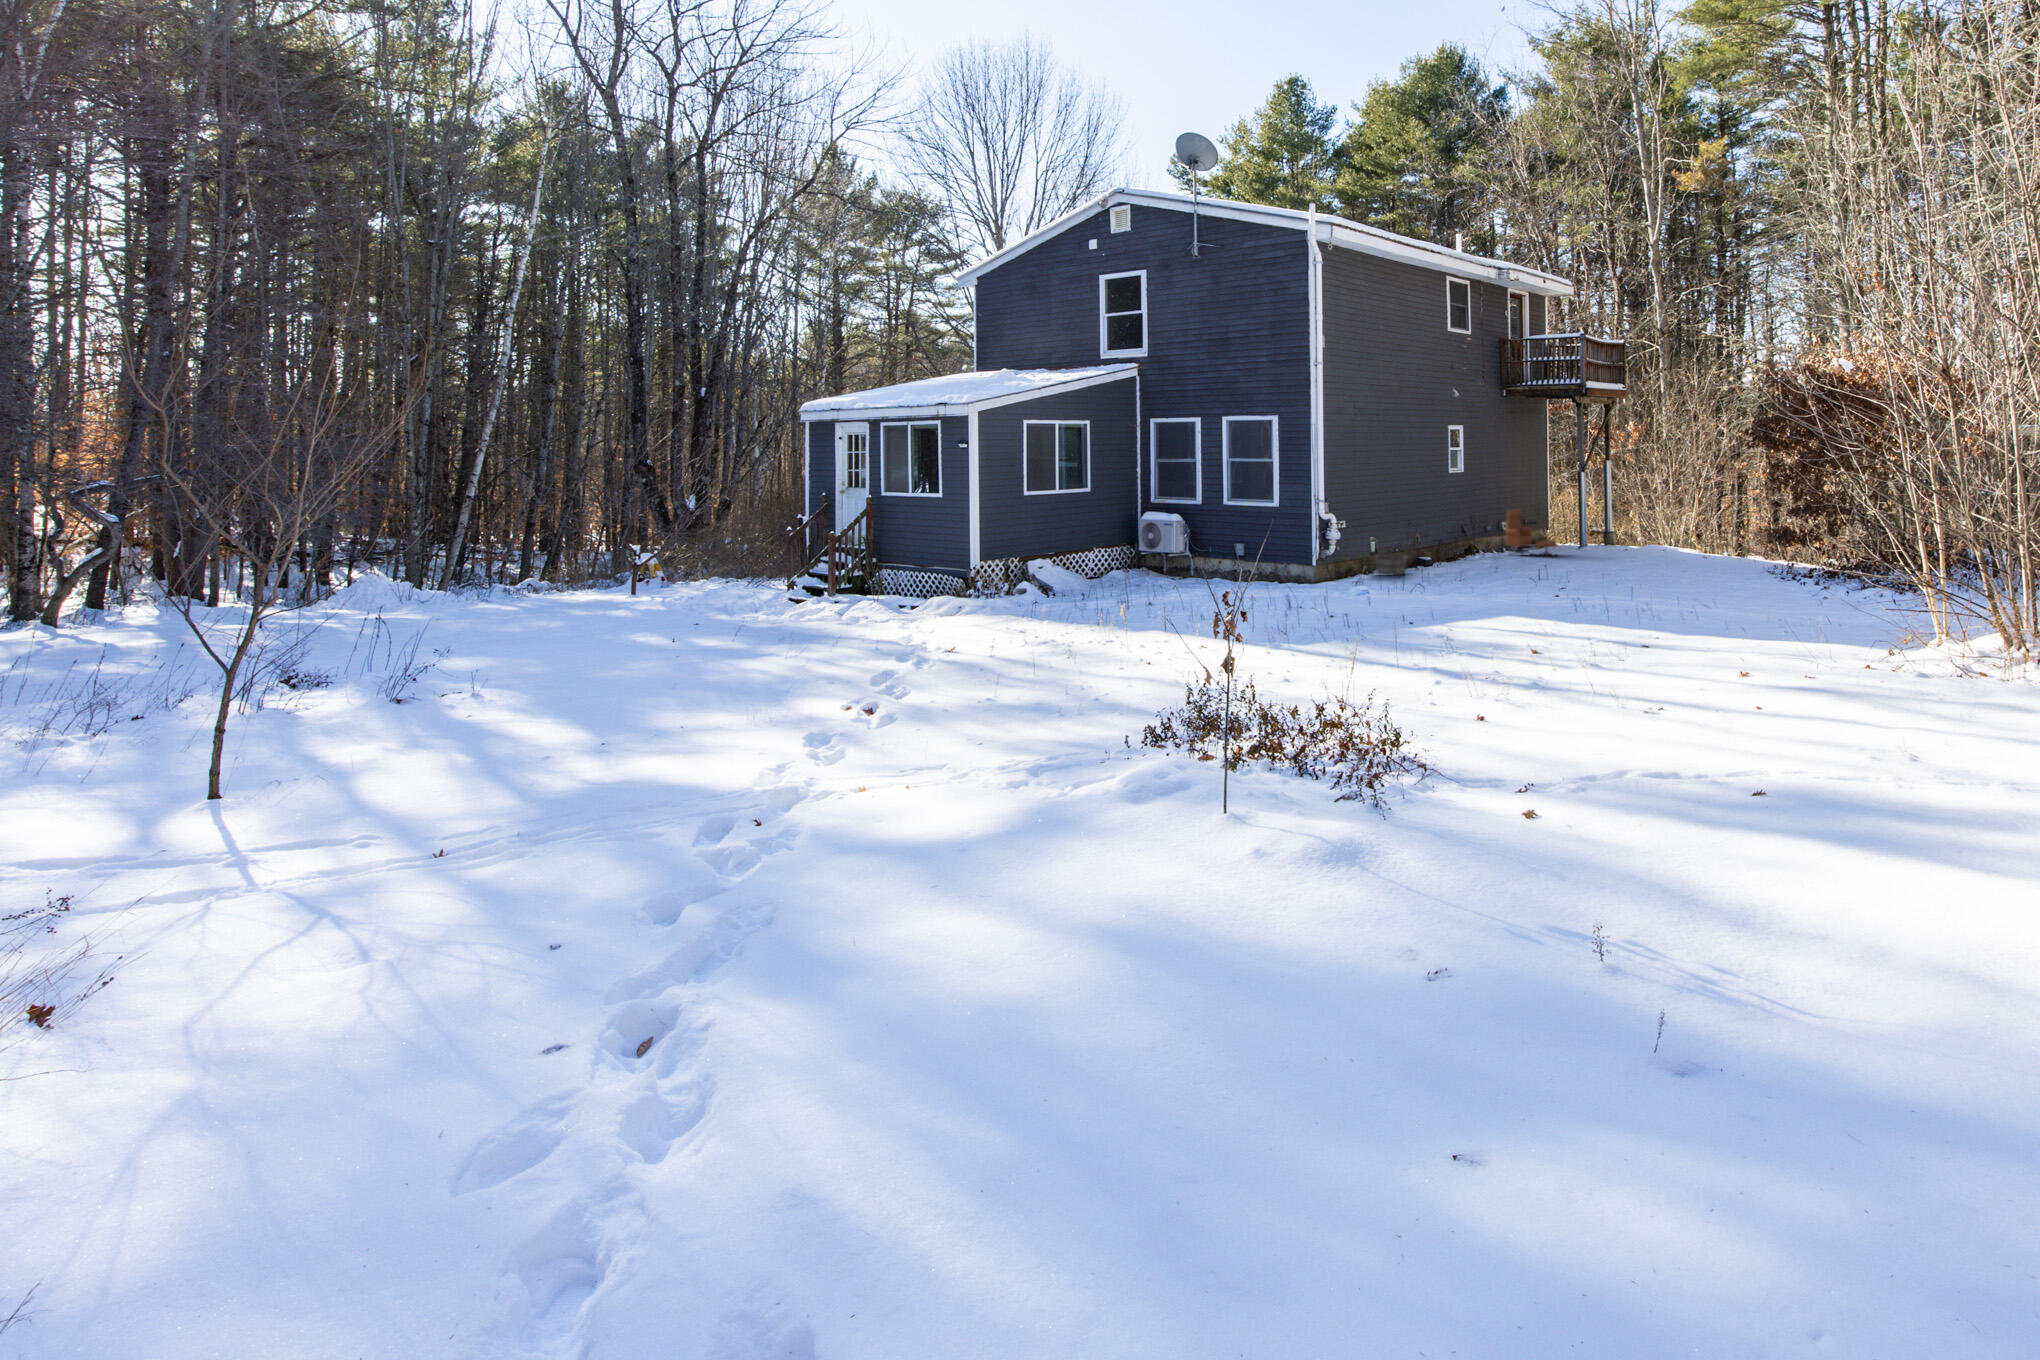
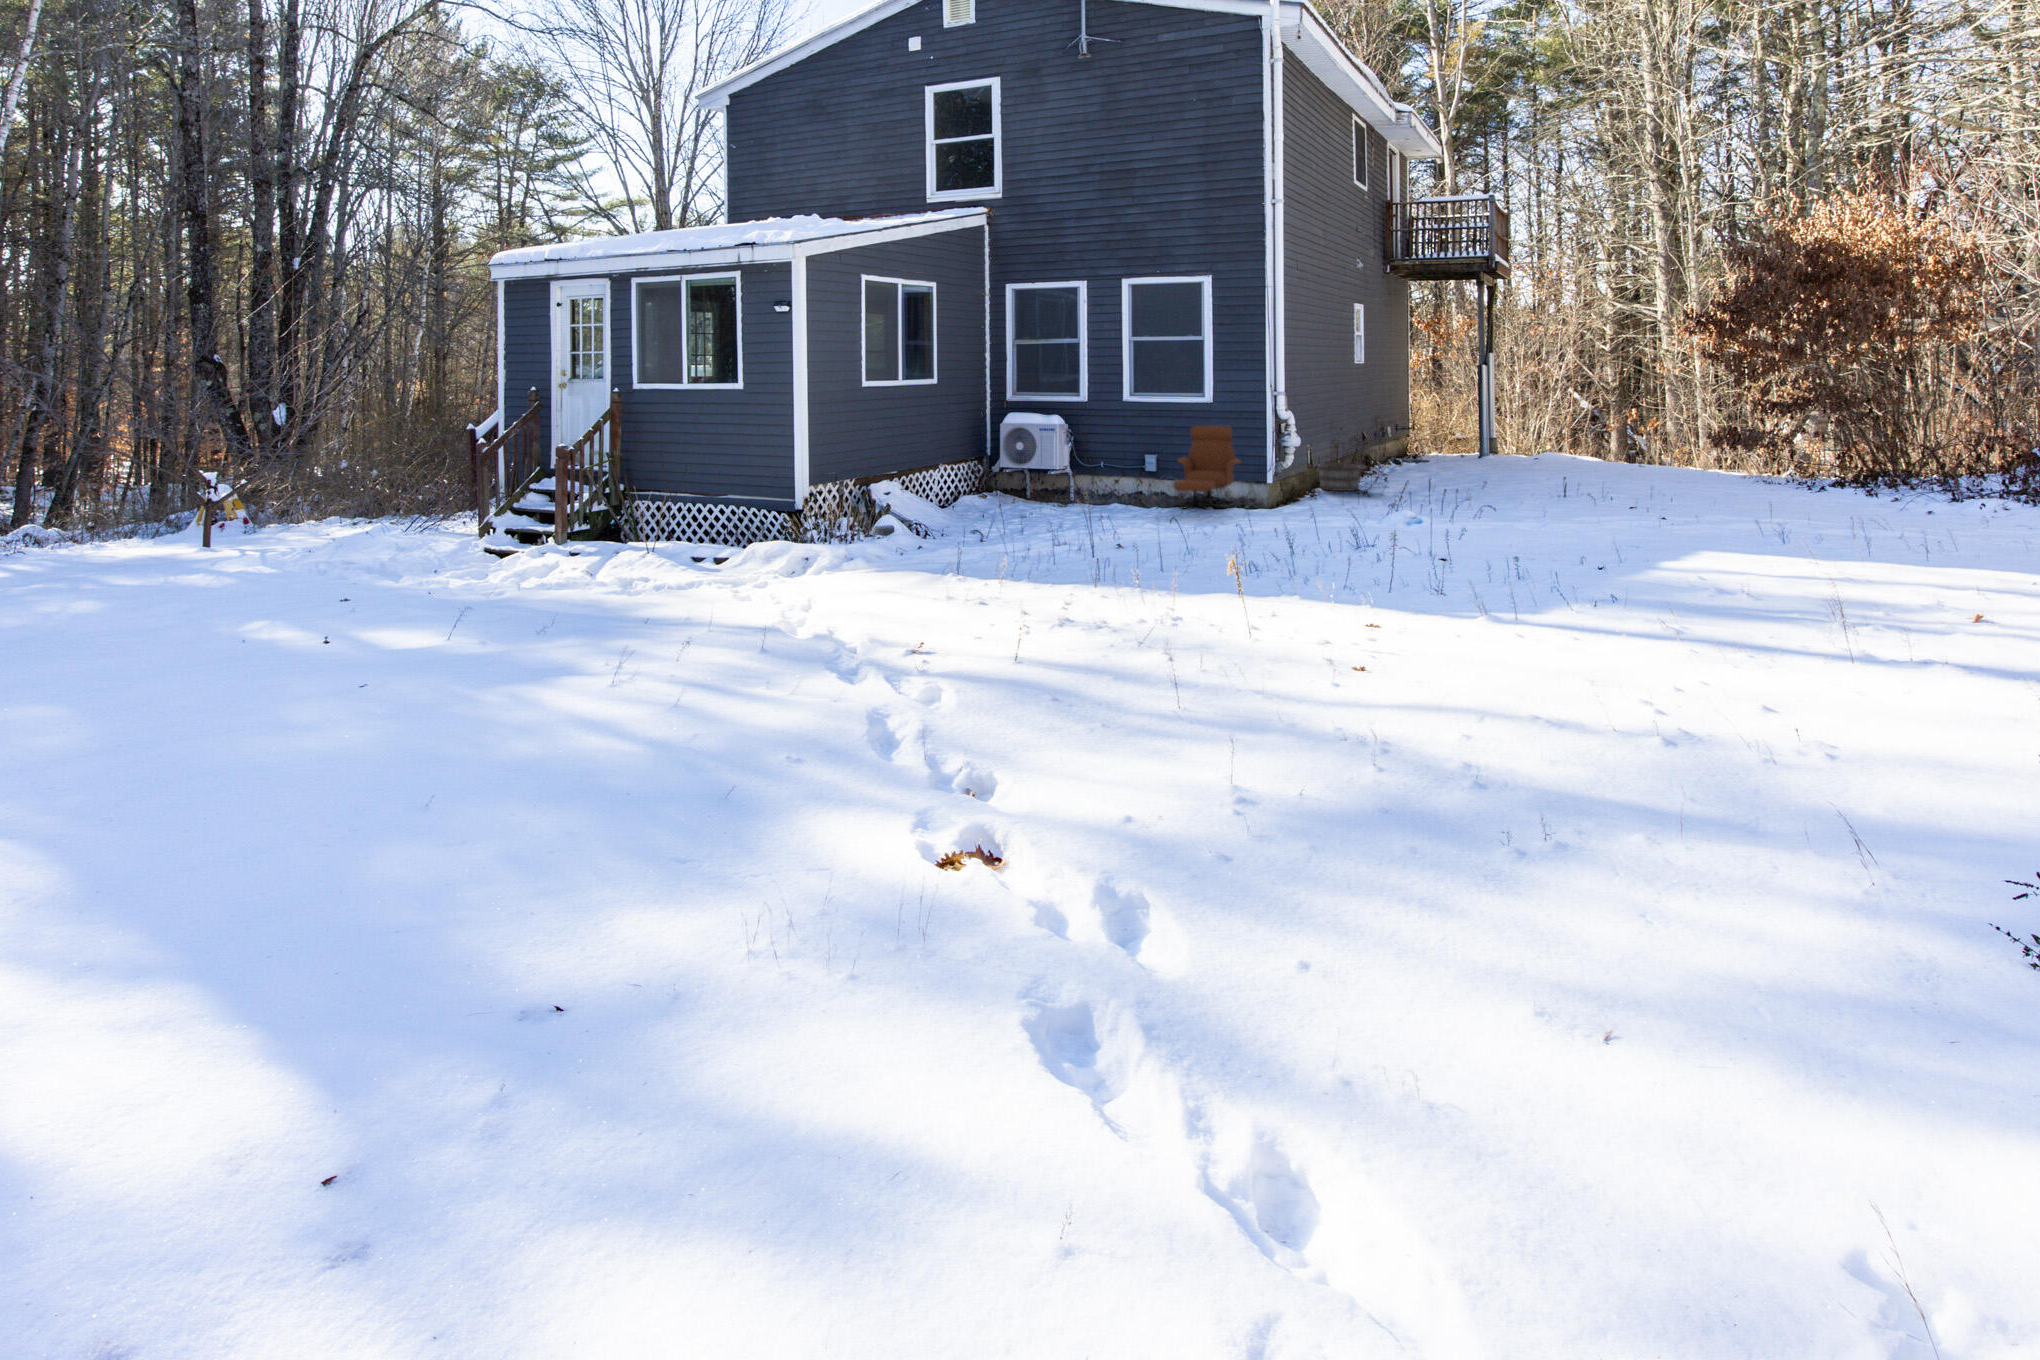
lounge chair: present [1506,509,1556,556] -> present [1174,426,1241,509]

